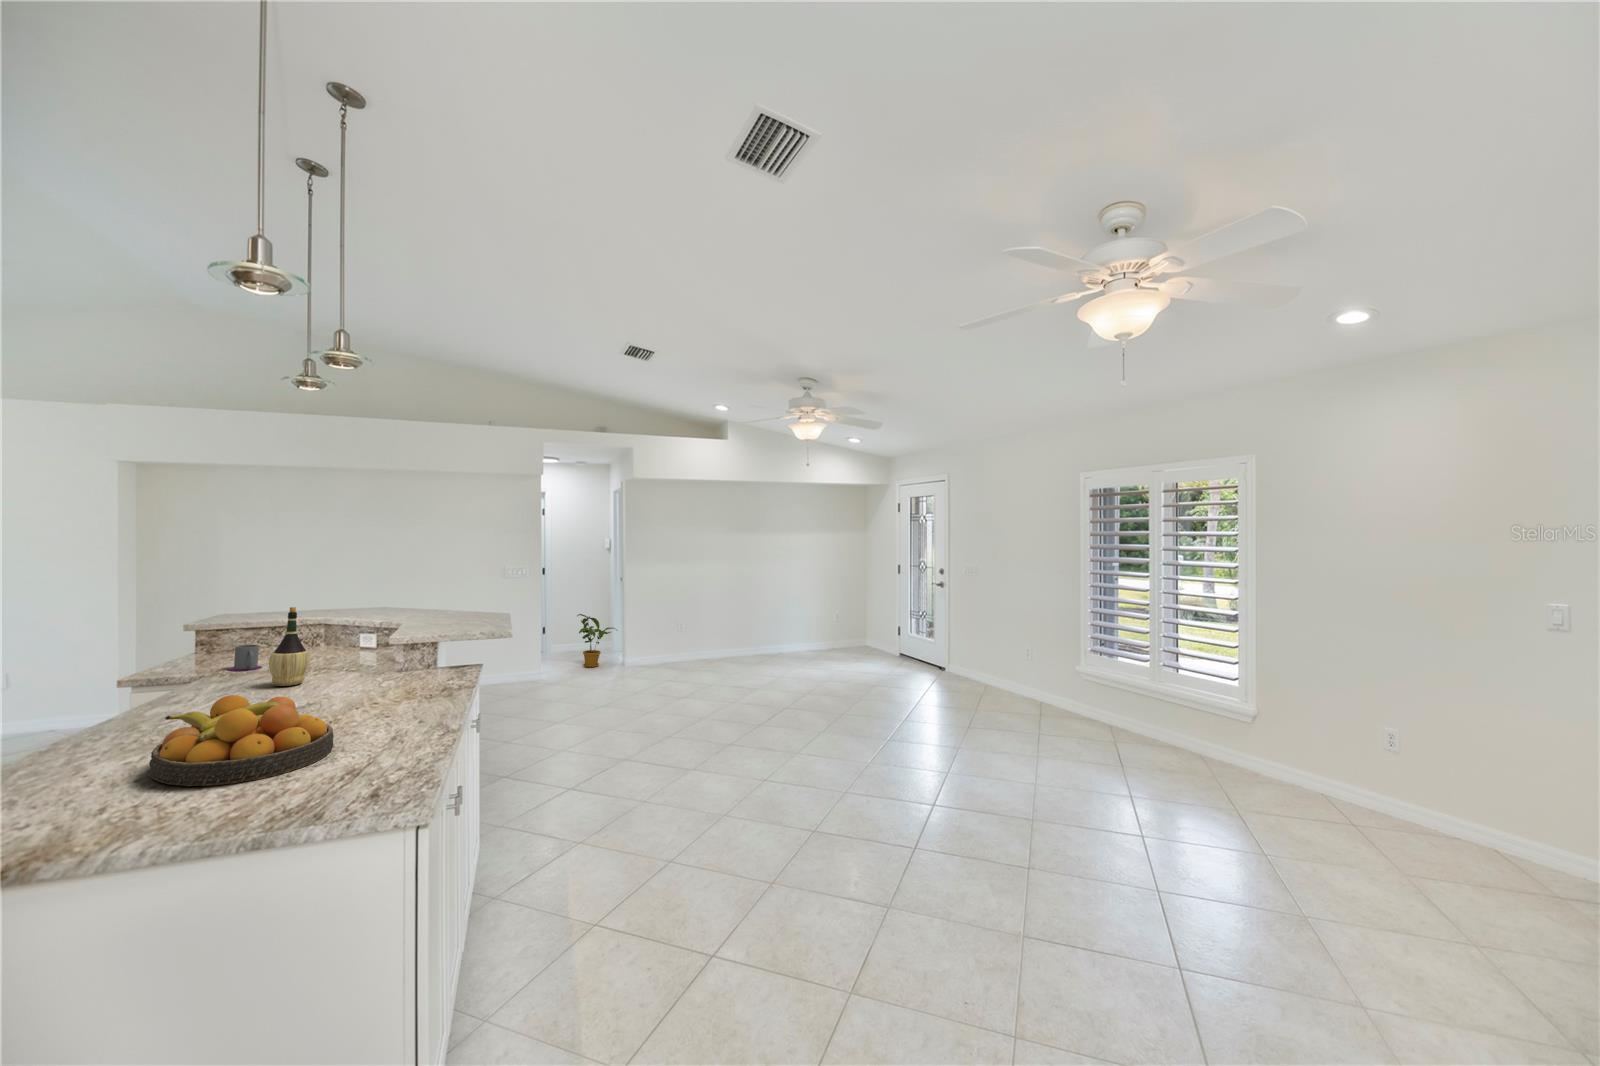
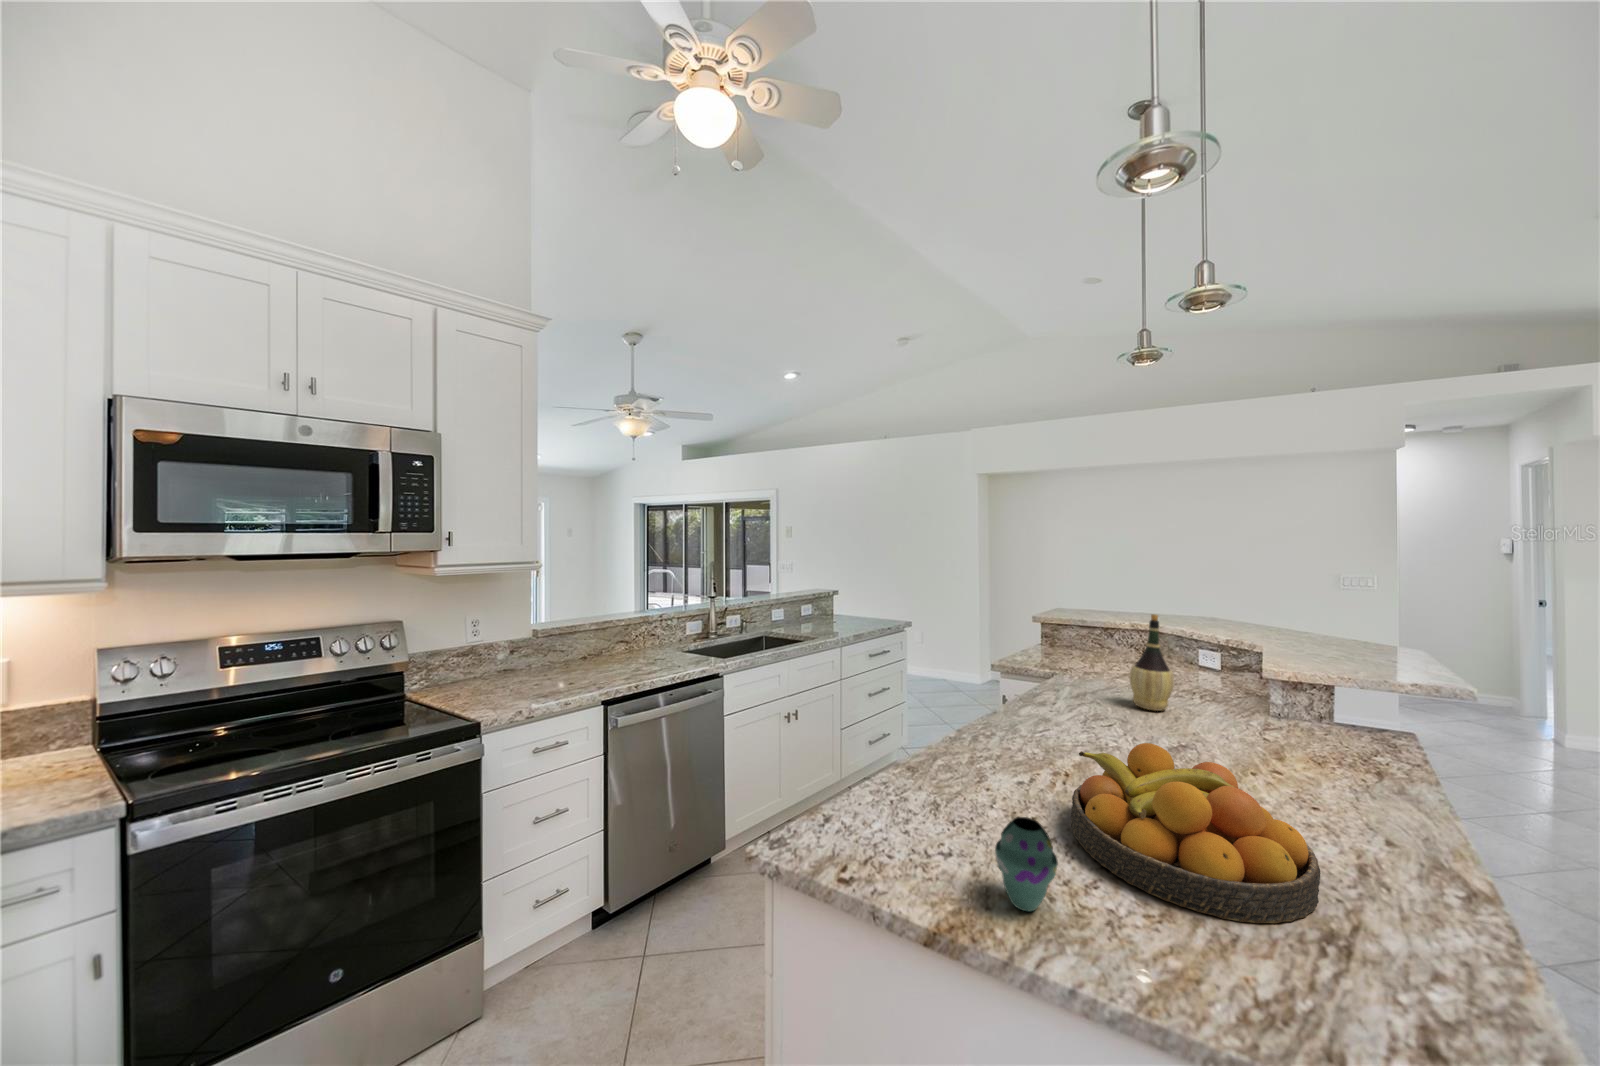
house plant: present [577,614,617,667] -> none [1460,653,1561,743]
mug: present [229,645,262,671] -> none [1077,646,1107,675]
vase: none [44,761,111,828] -> present [995,817,1058,911]

